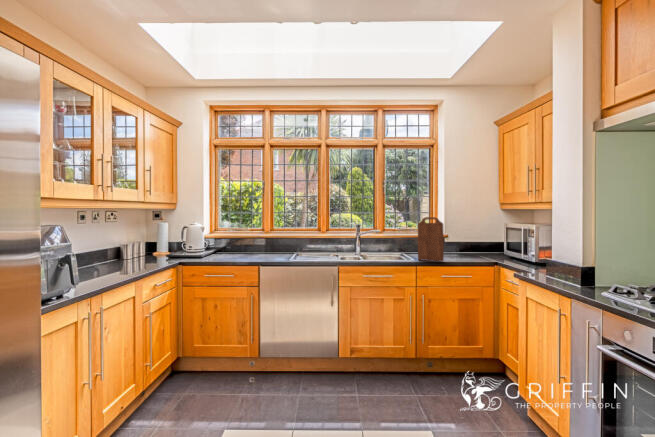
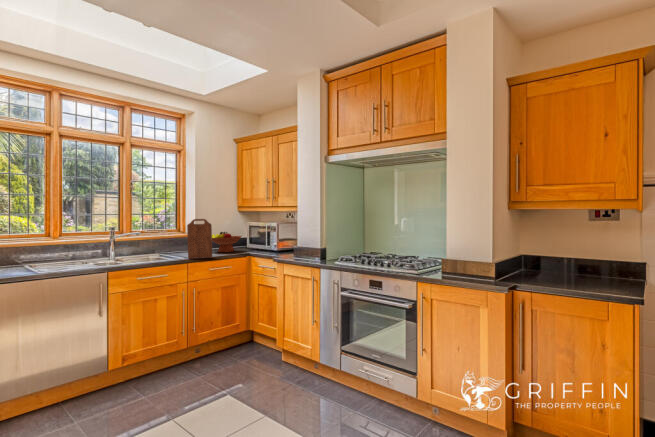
fruit bowl: none [453,233,493,258] -> present [212,232,241,252]

